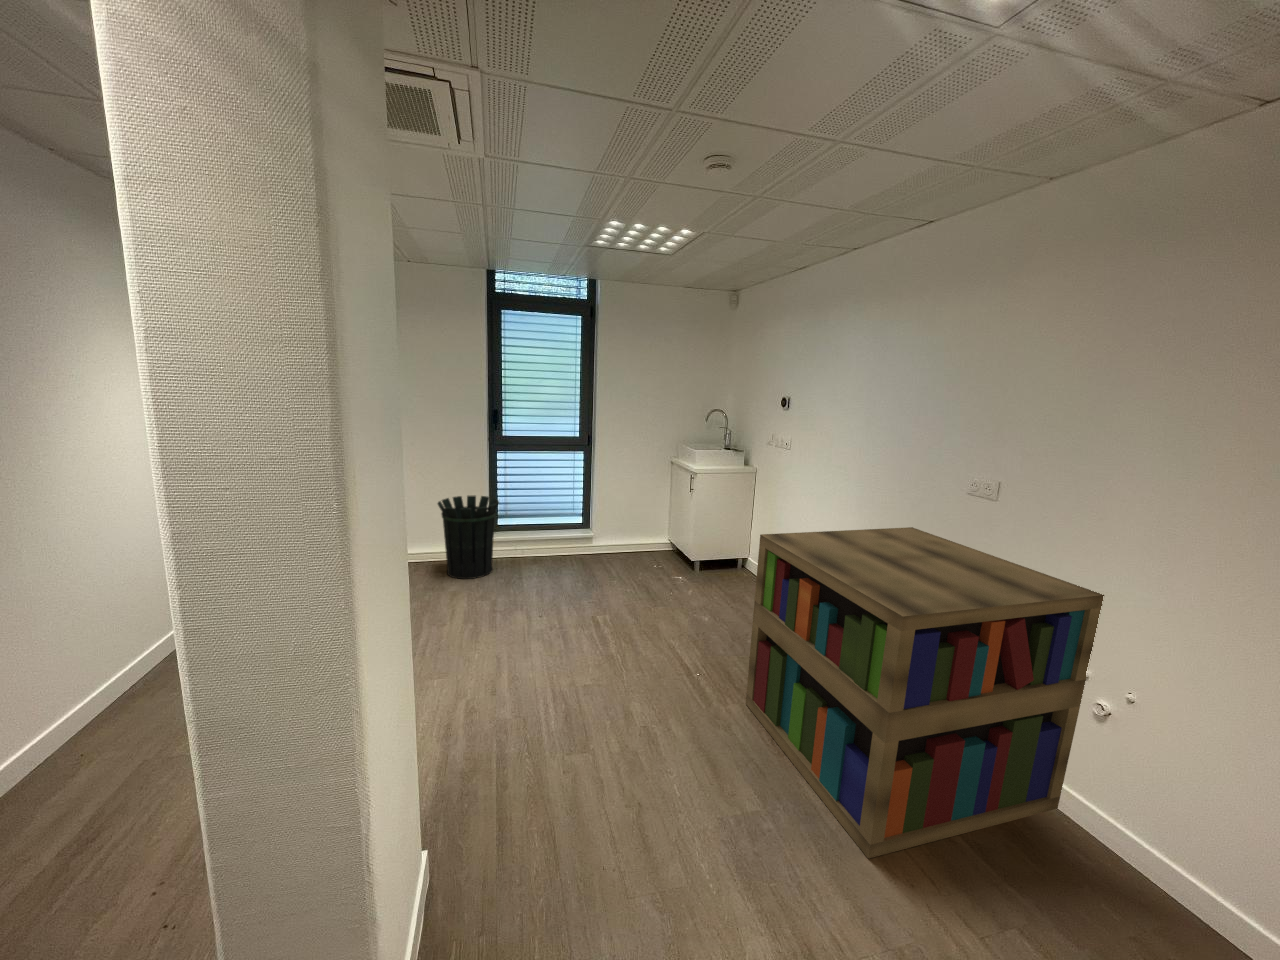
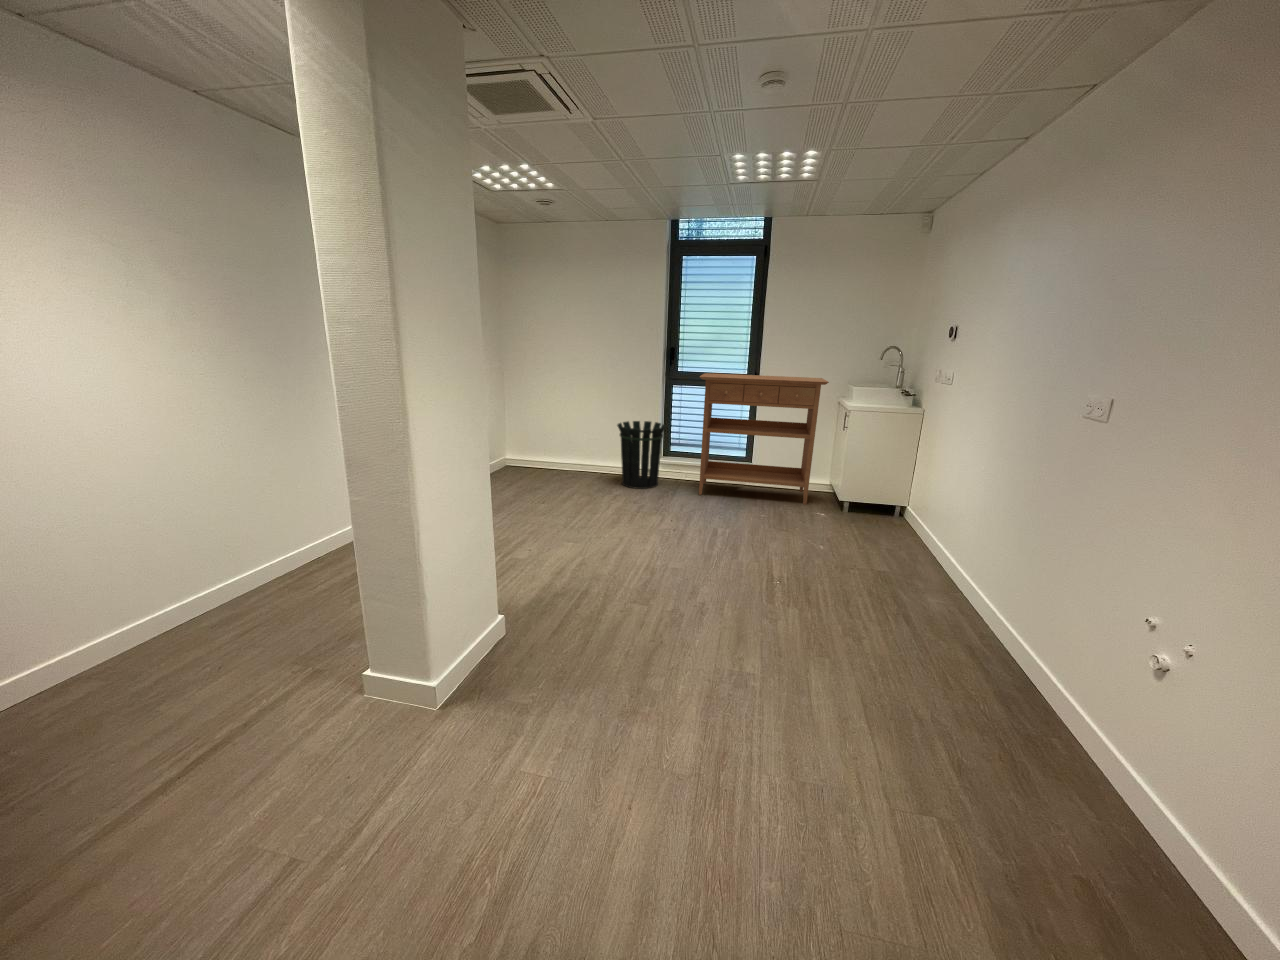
console table: none [537,438,672,575] -> present [699,373,829,504]
bookshelf: present [746,527,1104,859] -> none [803,450,1192,787]

